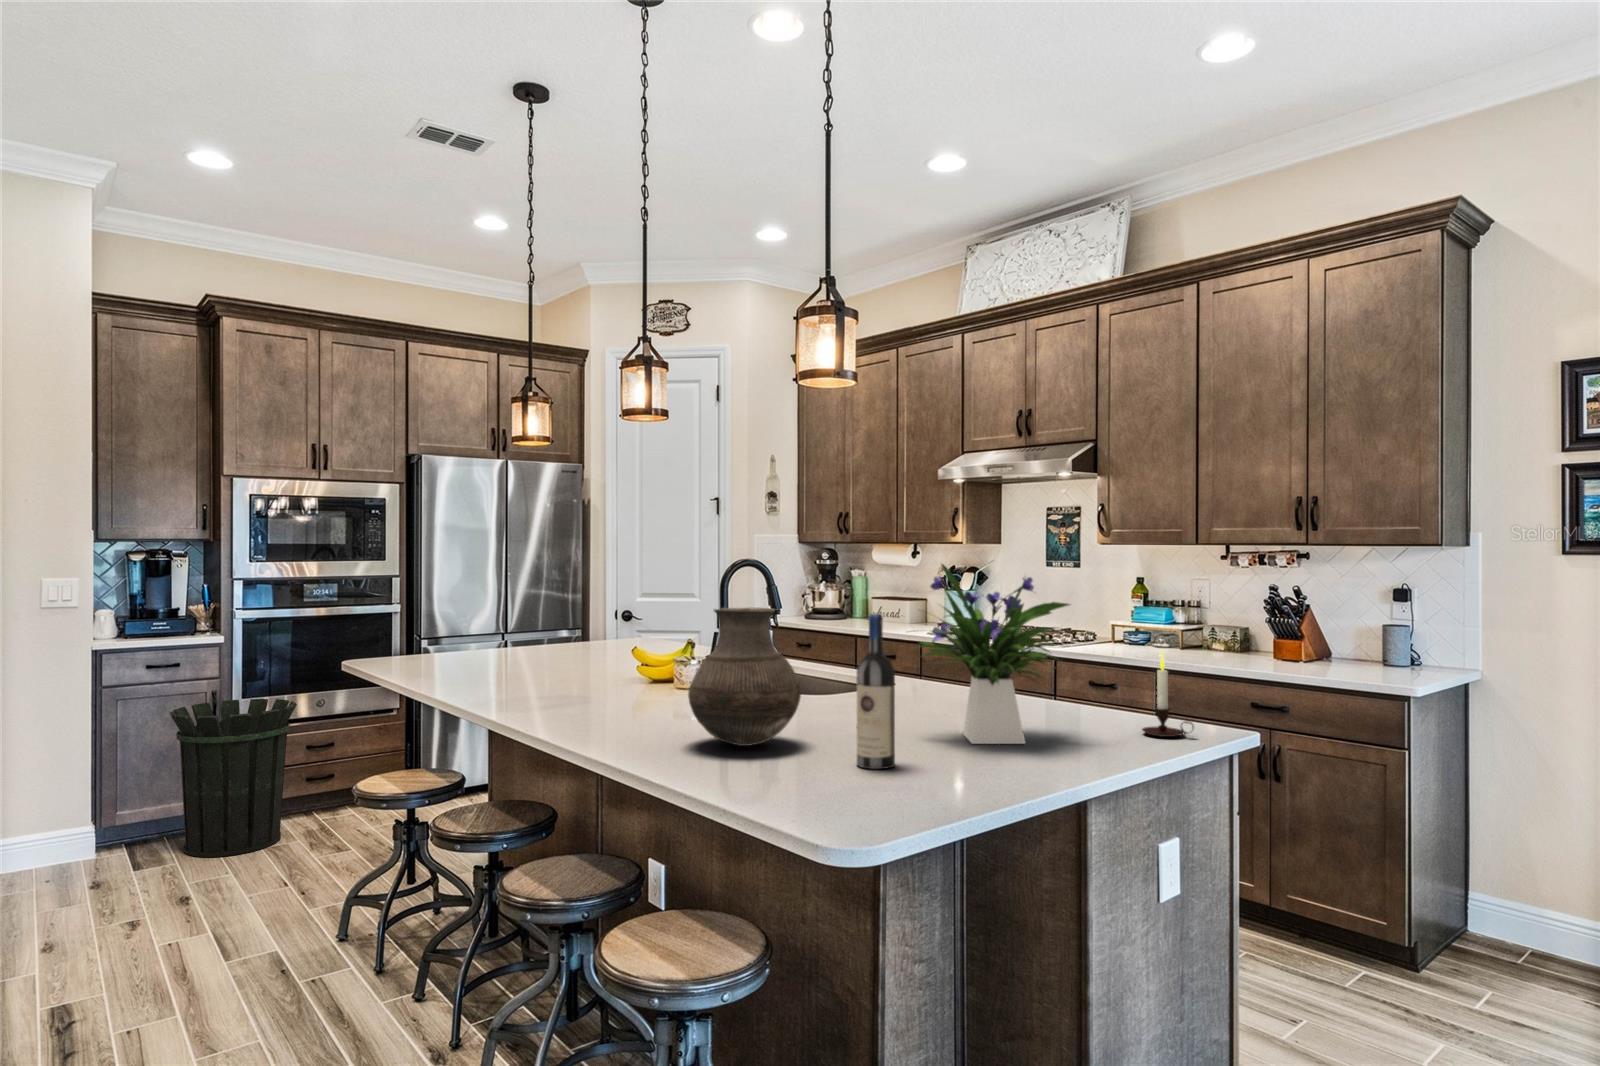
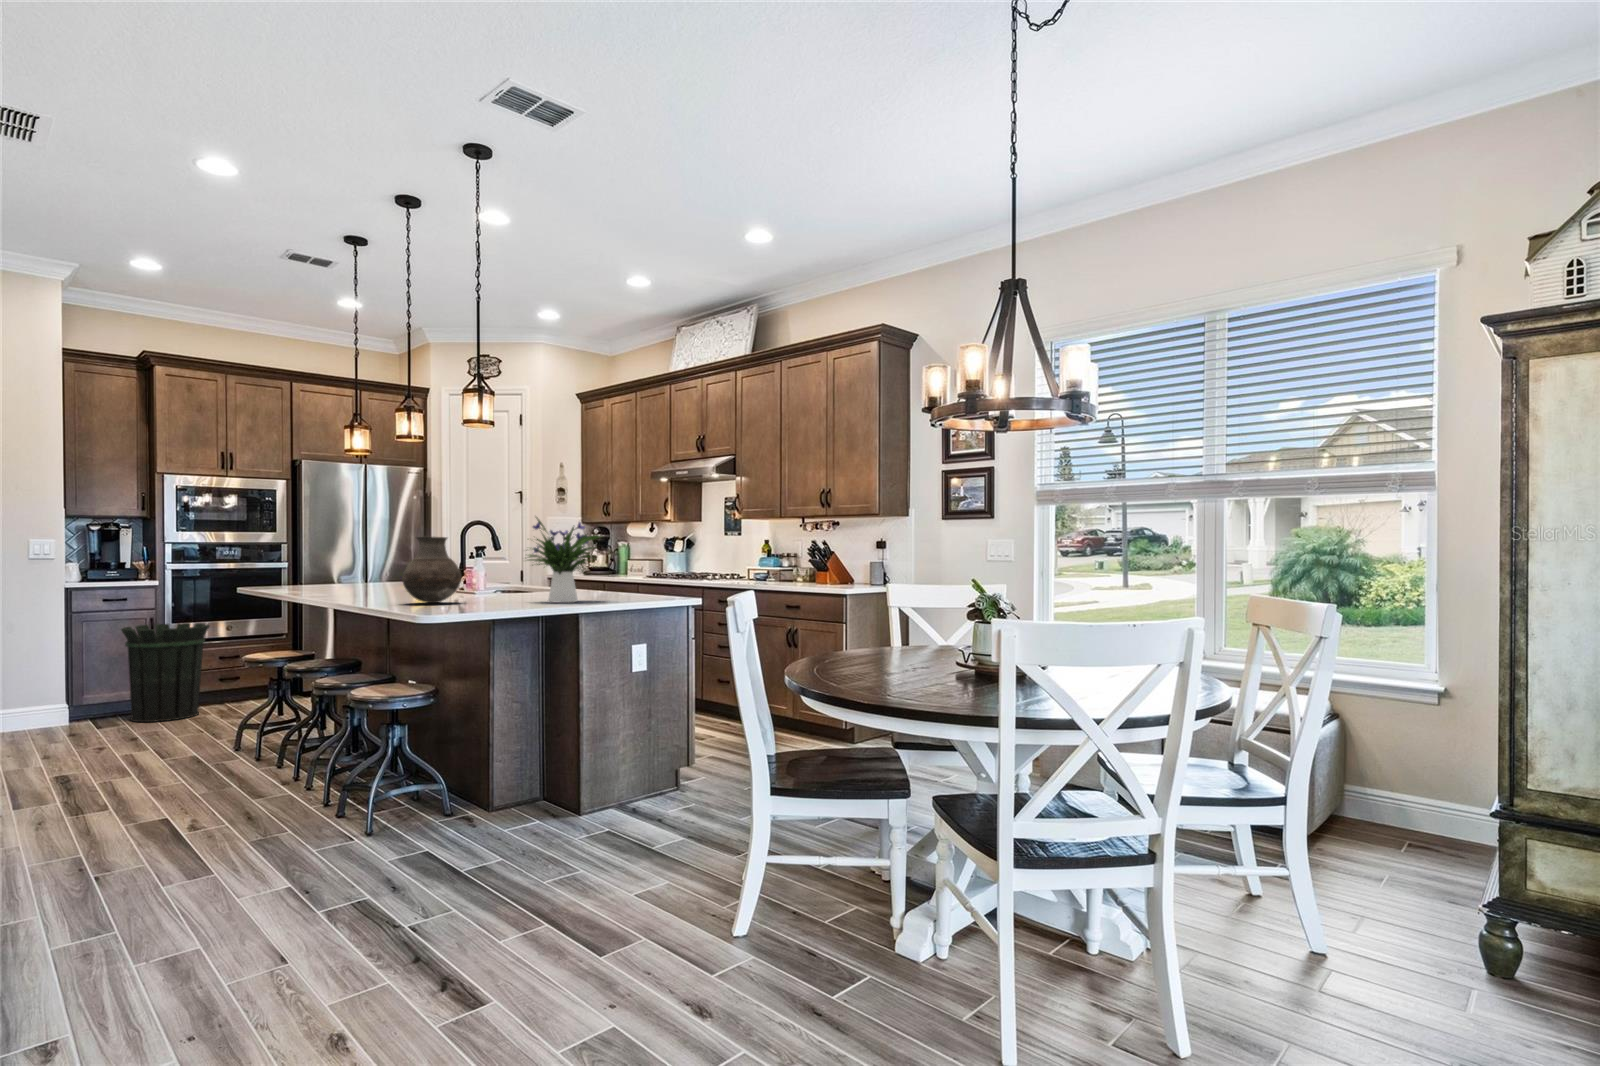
wine bottle: present [857,614,895,769] -> none [474,536,493,606]
candle: present [1142,651,1194,737] -> none [643,559,664,601]

